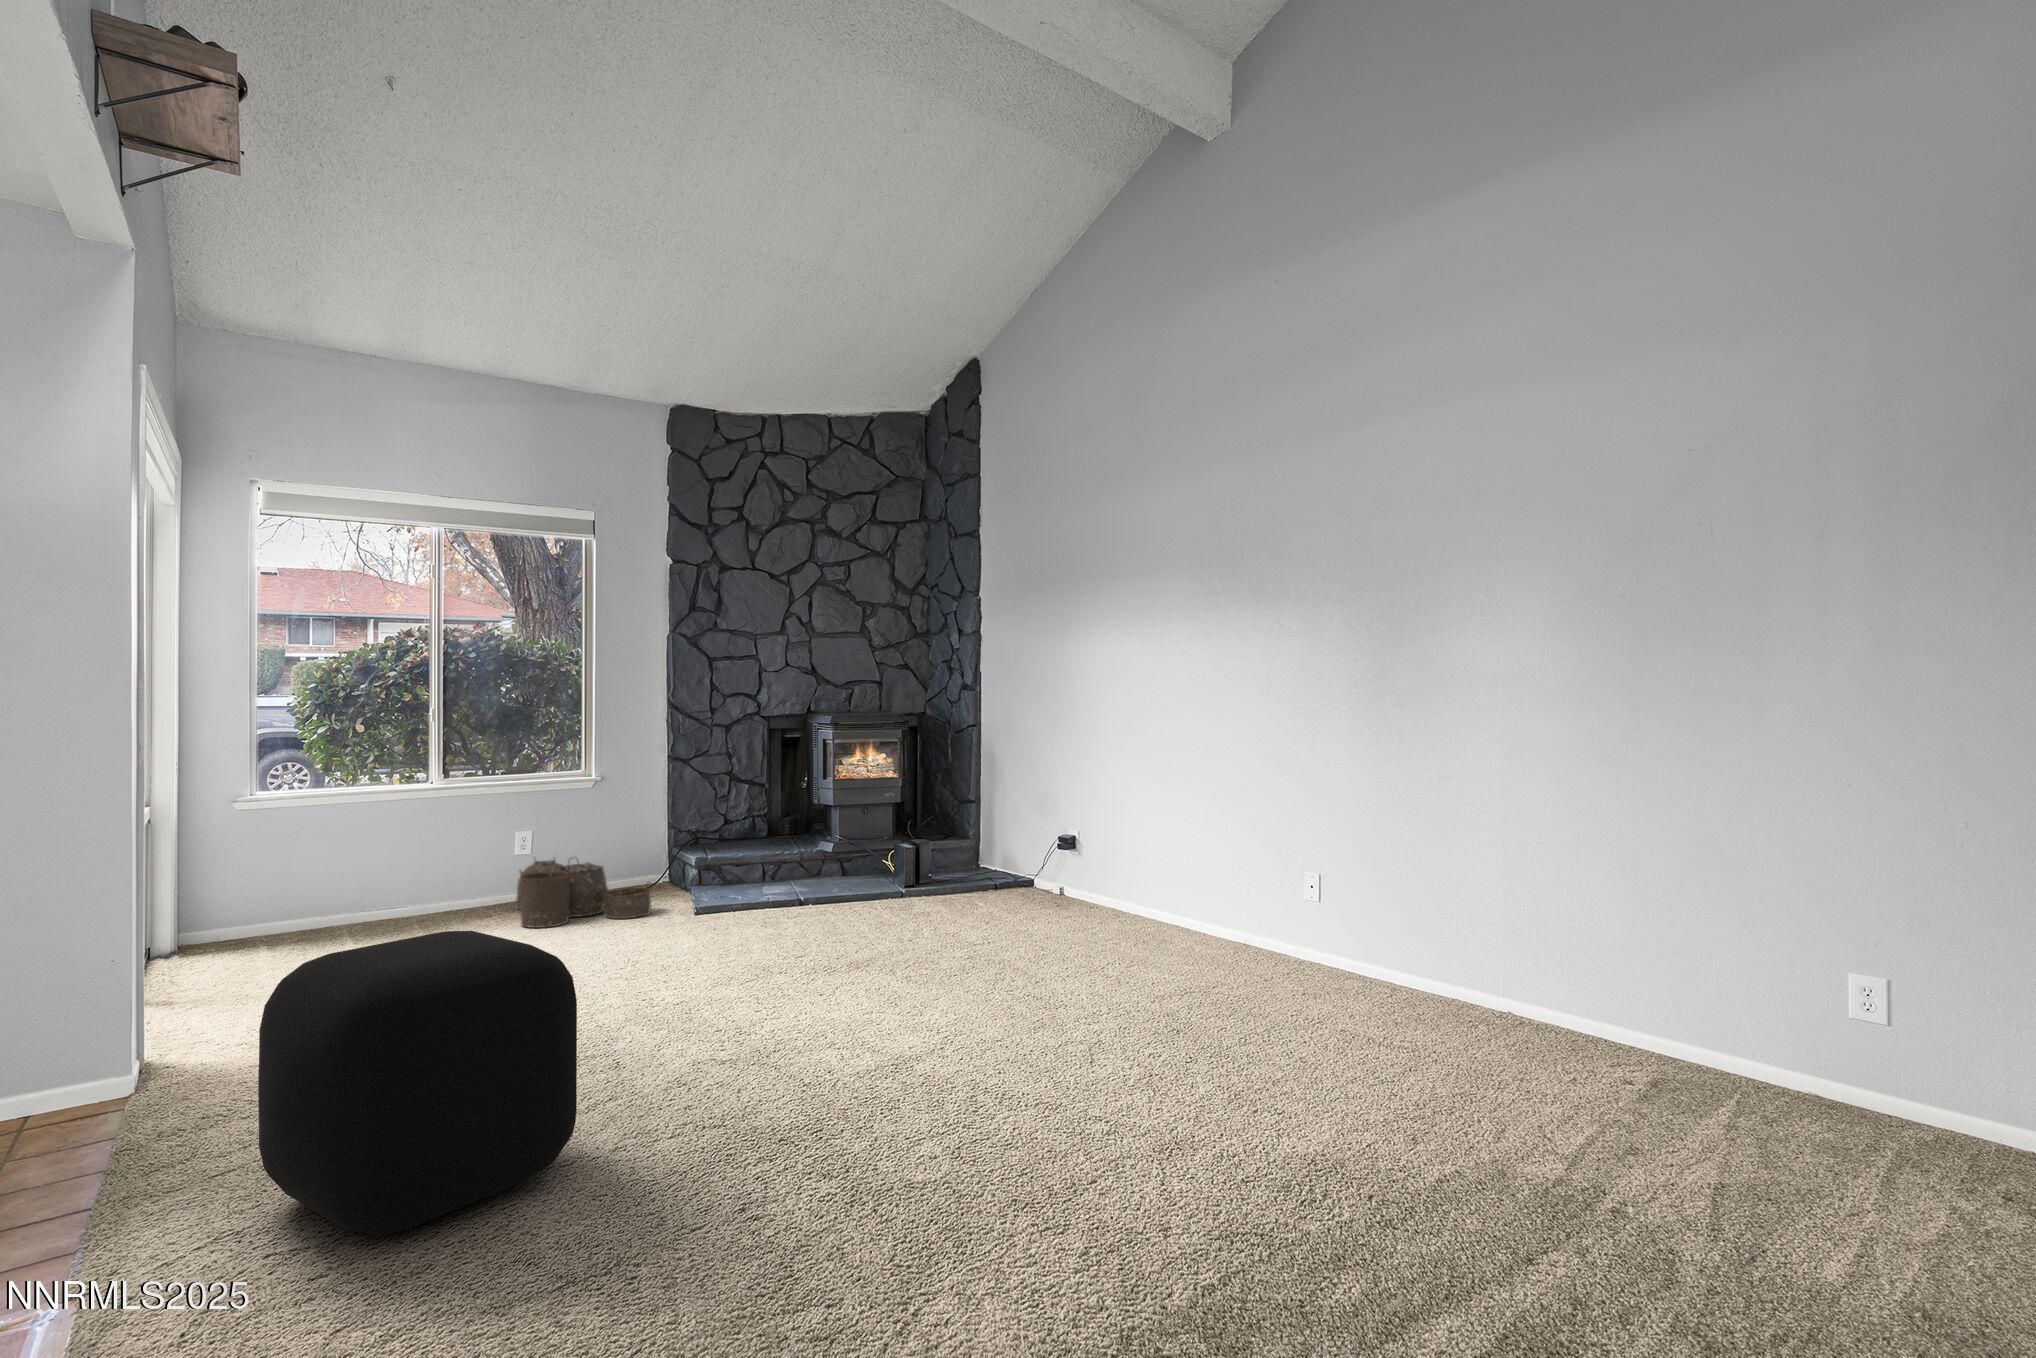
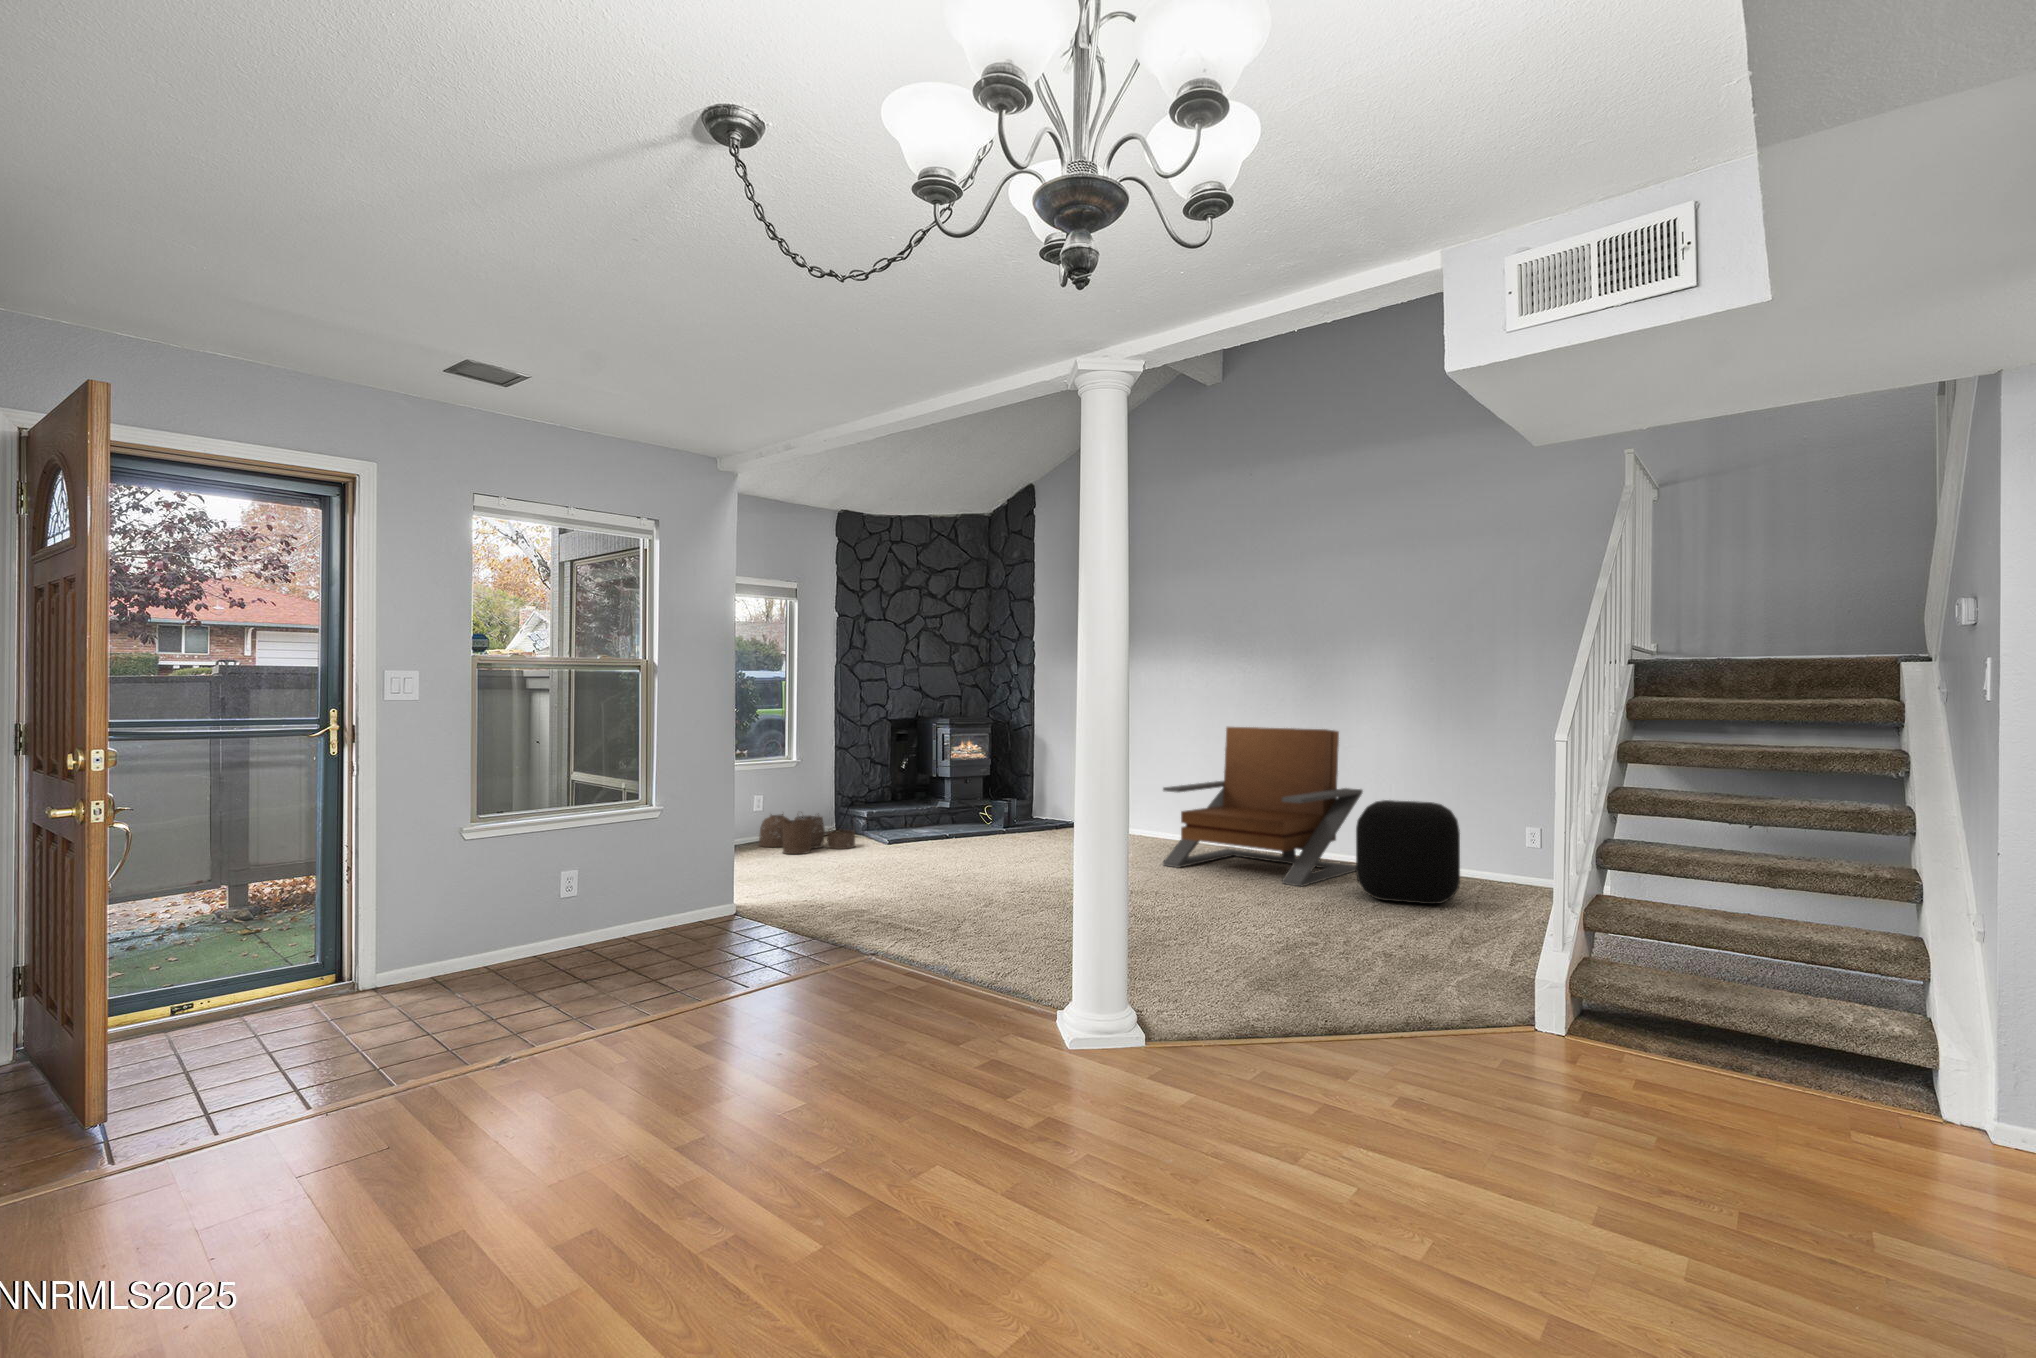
lounge chair: none [1080,735,1446,1056] -> present [1163,727,1363,886]
ottoman: present [258,931,577,1235] -> present [1356,800,1460,904]

